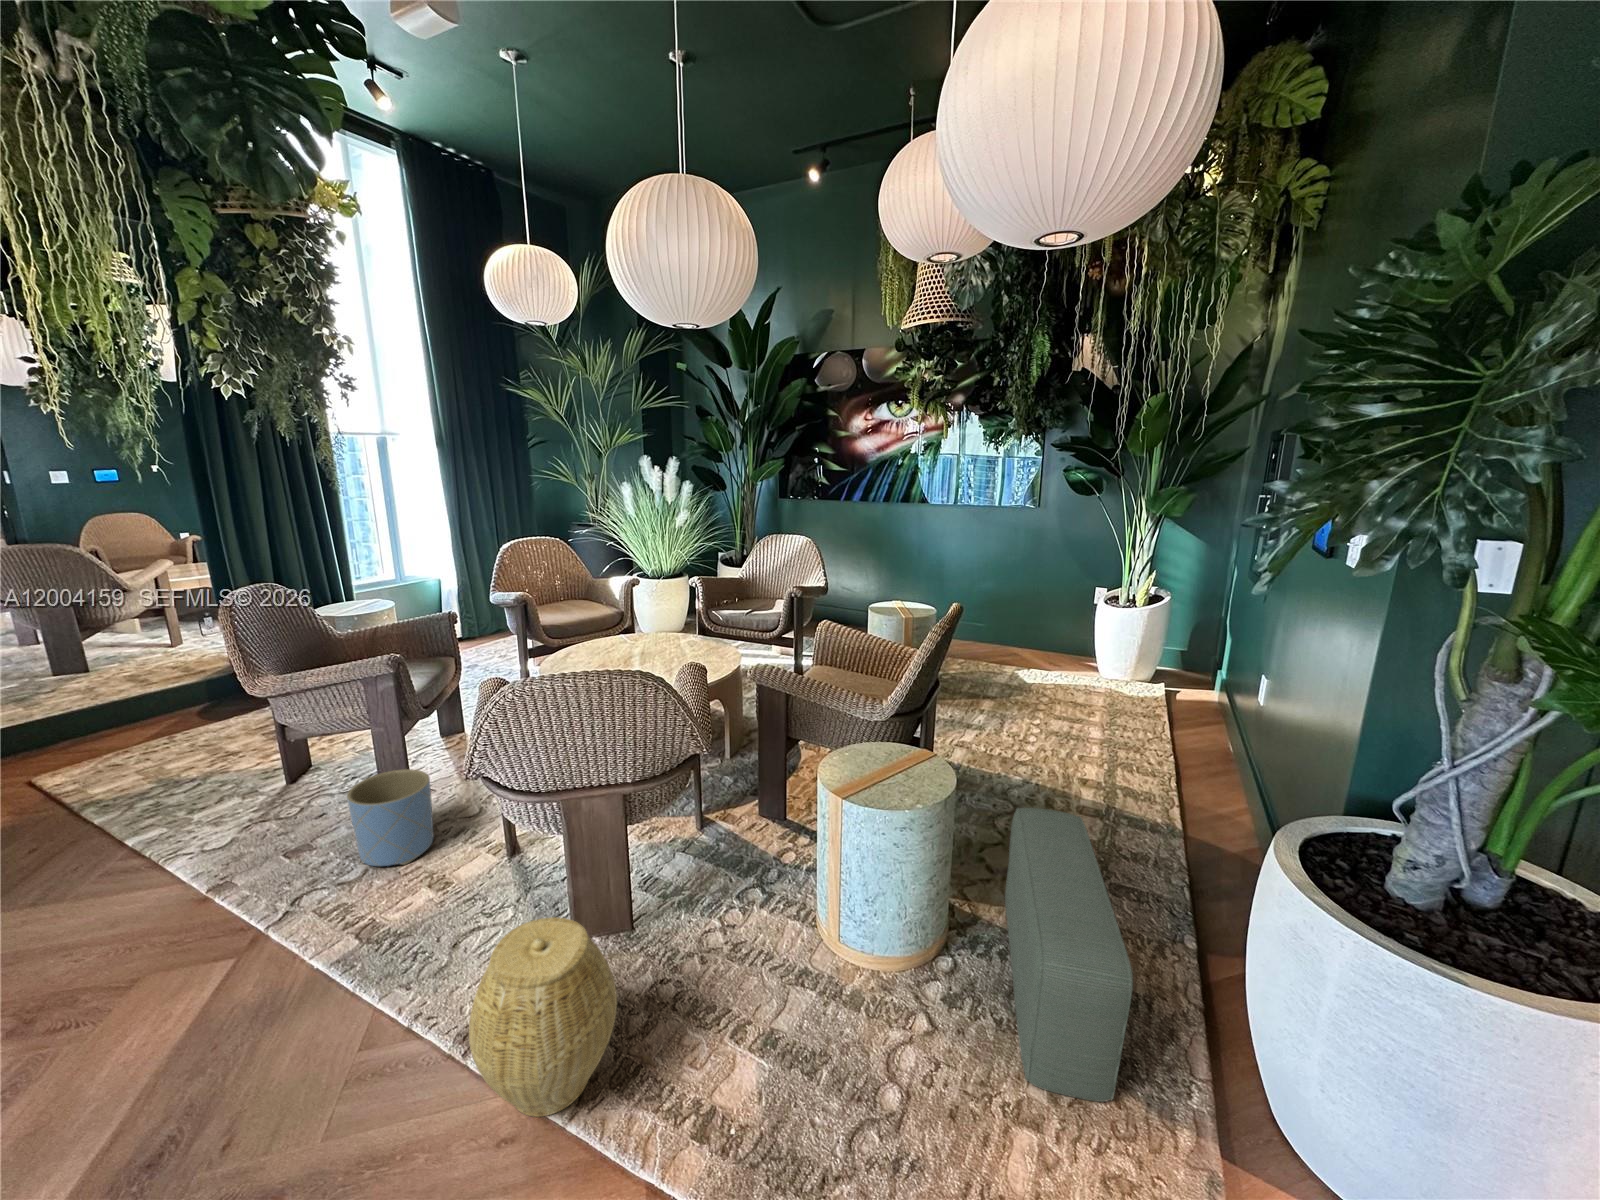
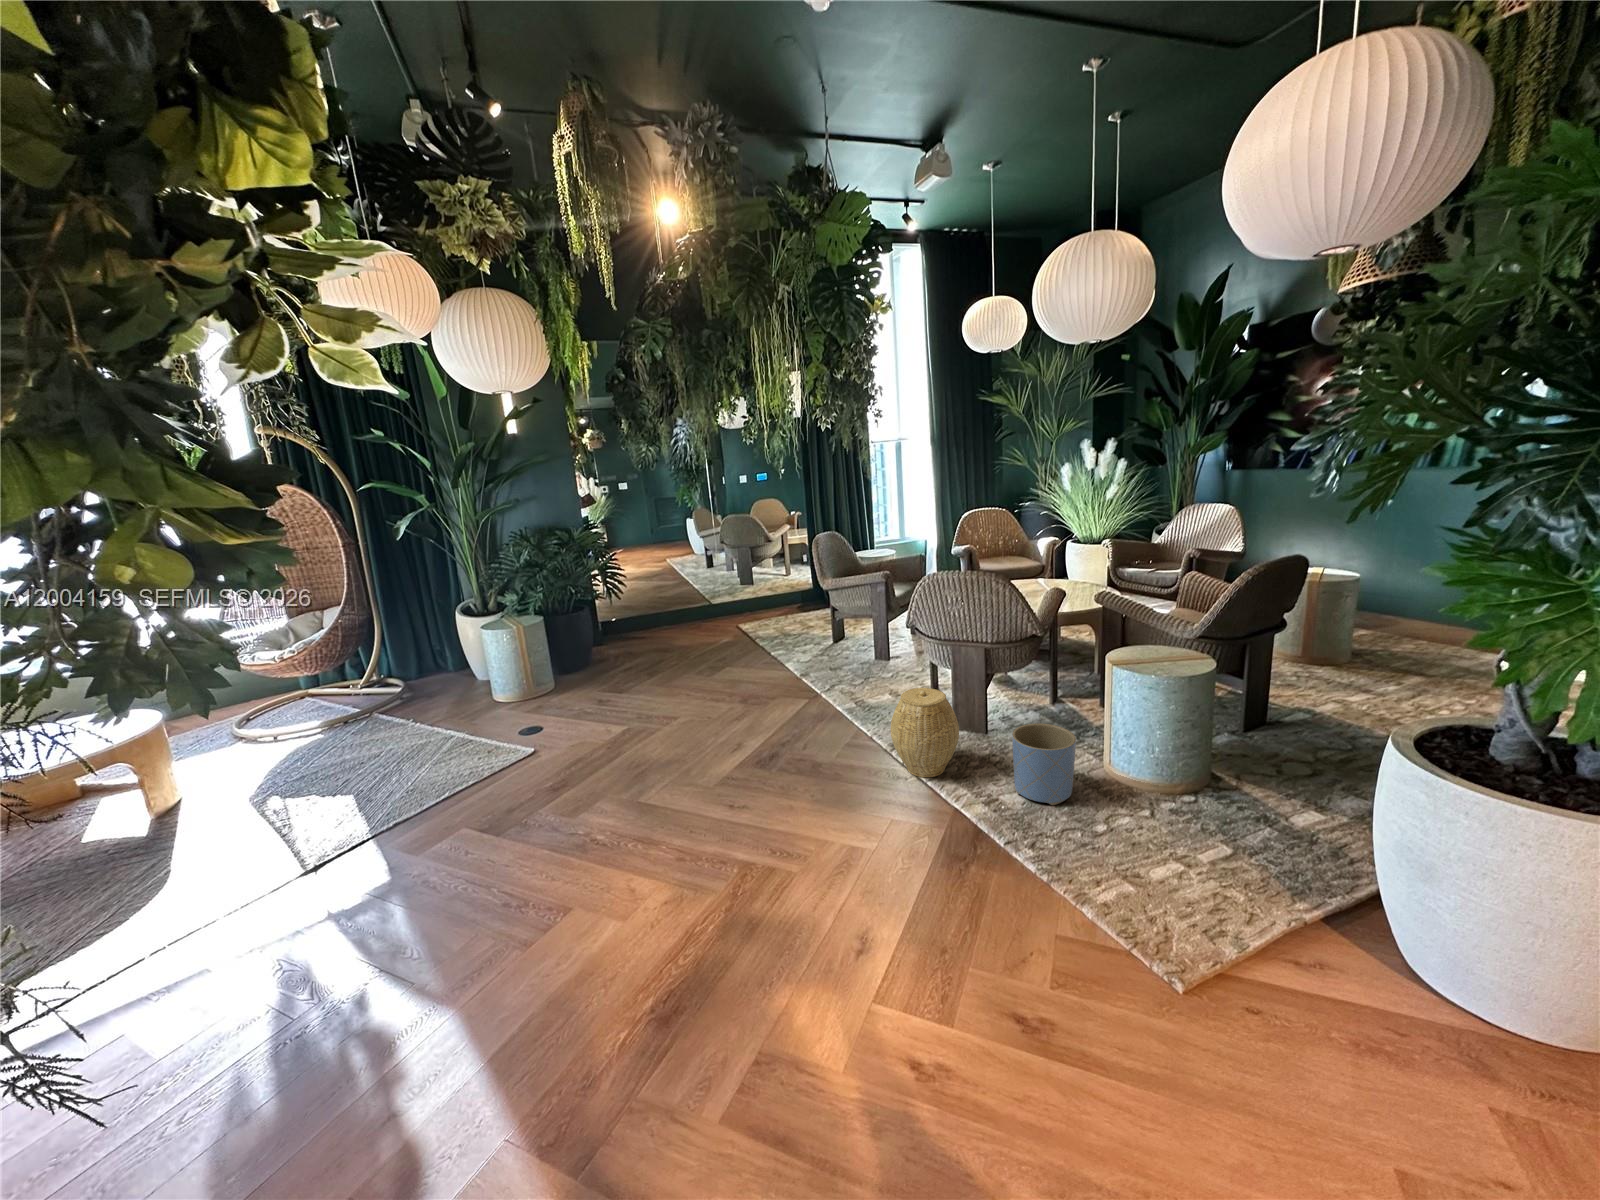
planter: present [347,769,434,866] -> present [1012,723,1076,805]
pouf: present [1005,808,1133,1102] -> none [1199,709,1345,875]

